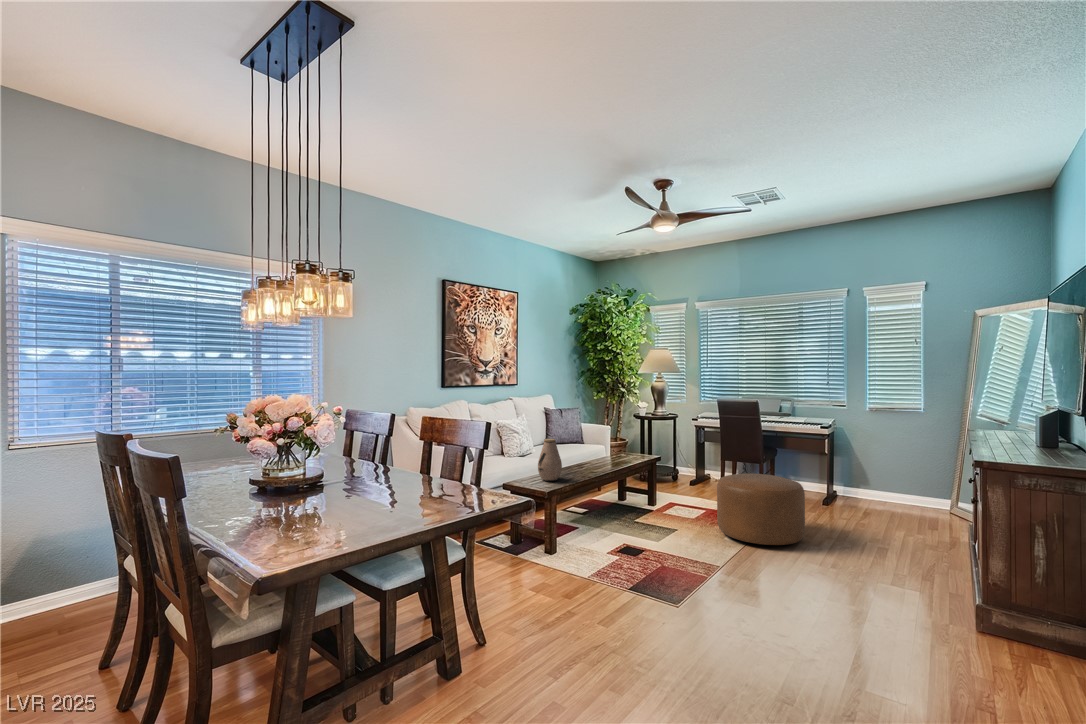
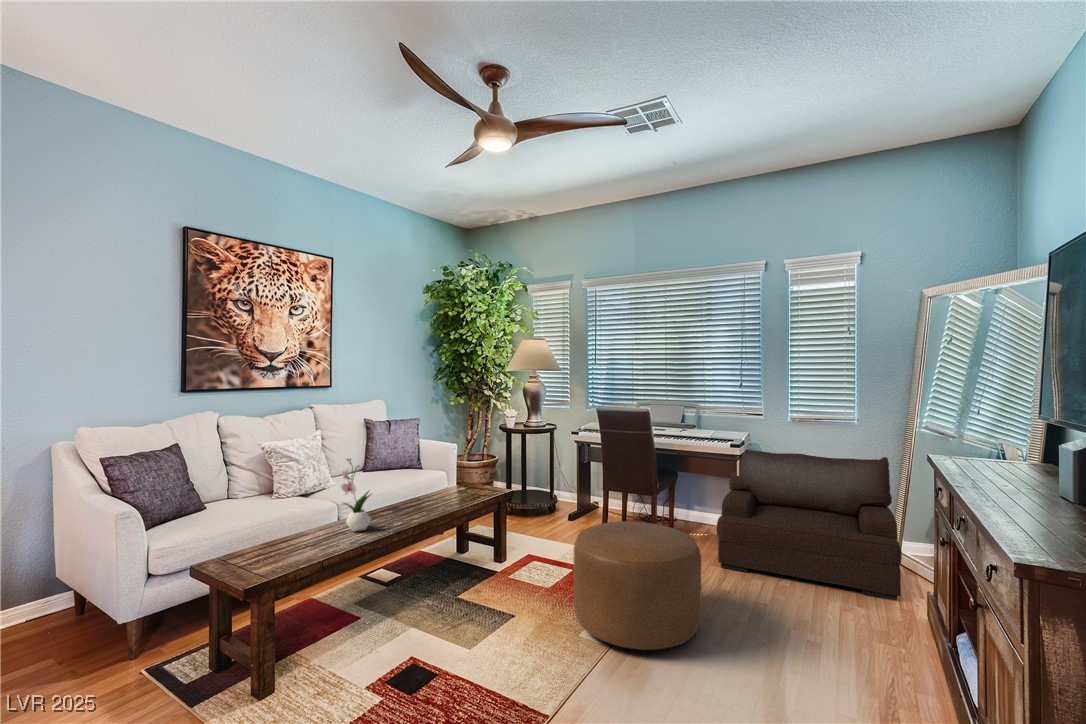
flower arrangement: none [567,428,587,473] -> present [341,459,372,531]
armchair: none [812,430,950,532] -> present [717,450,902,600]
vase: present [538,439,562,481] -> none [267,480,313,555]

